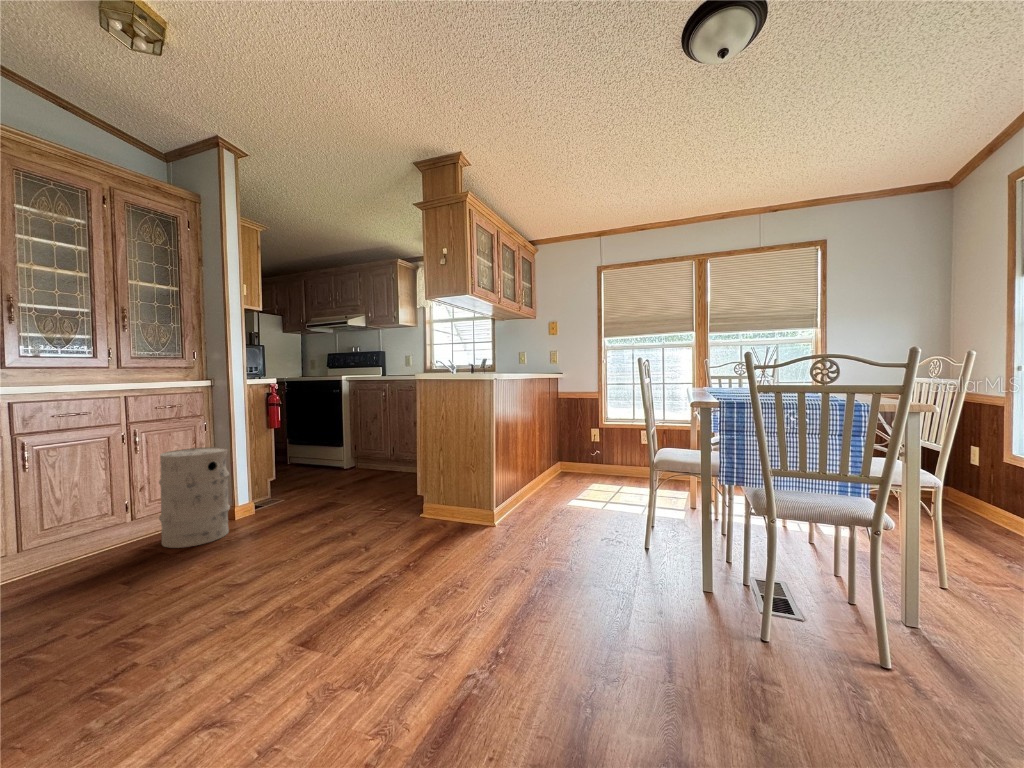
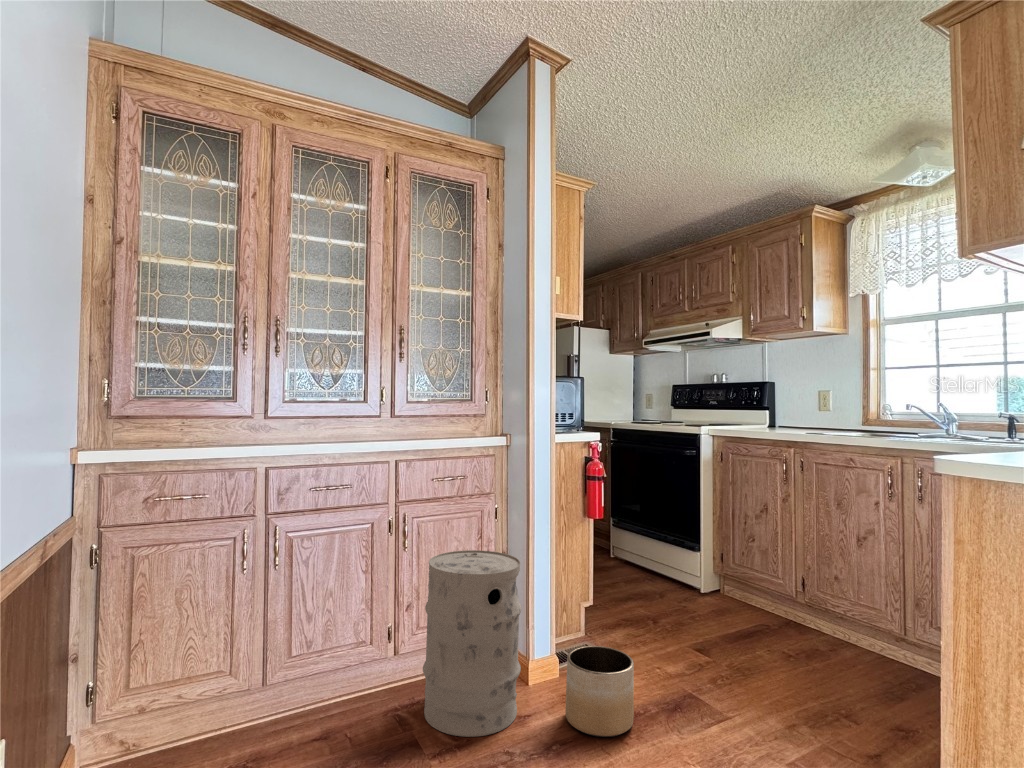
planter: none [260,487,300,528] -> present [565,646,634,737]

